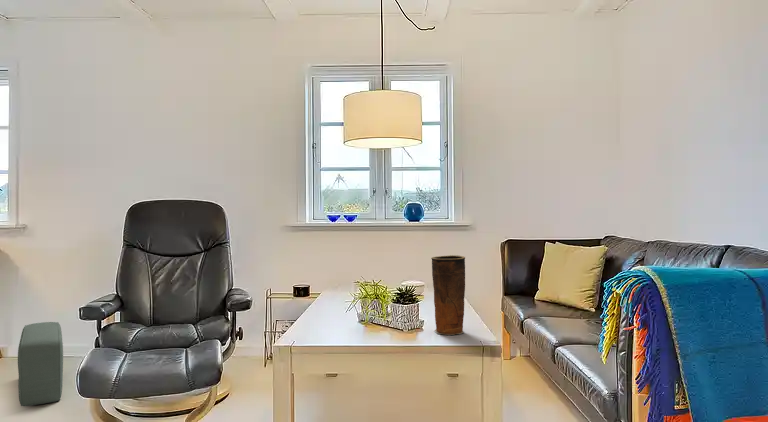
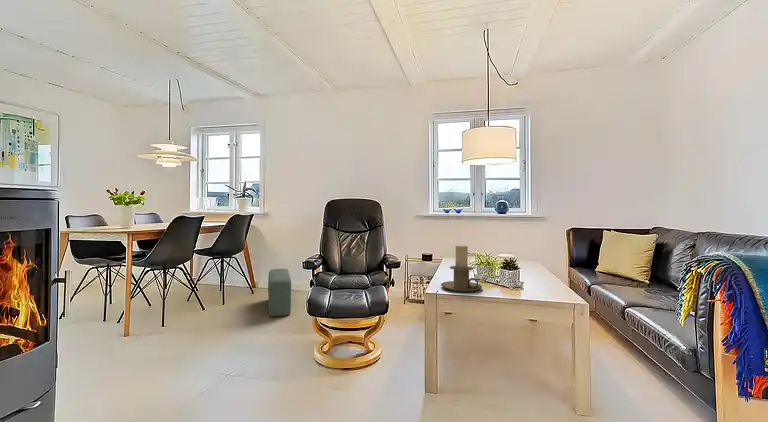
vase: present [431,255,465,335] -> none [532,238,559,294]
candle holder: none [302,270,363,339] -> present [441,246,482,292]

